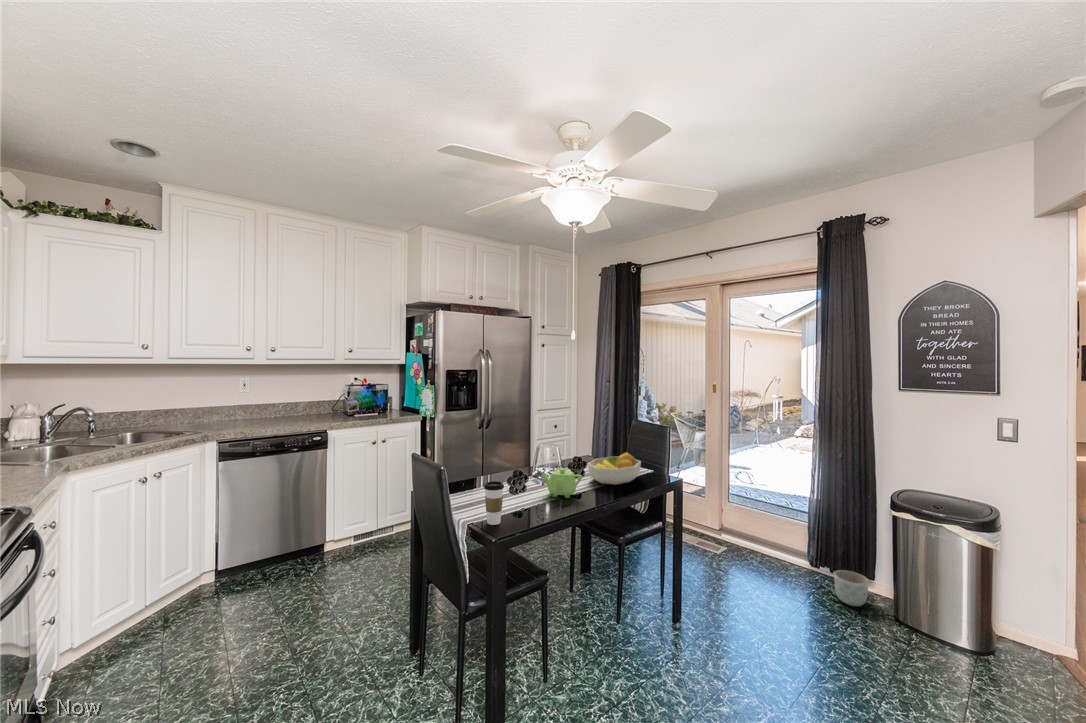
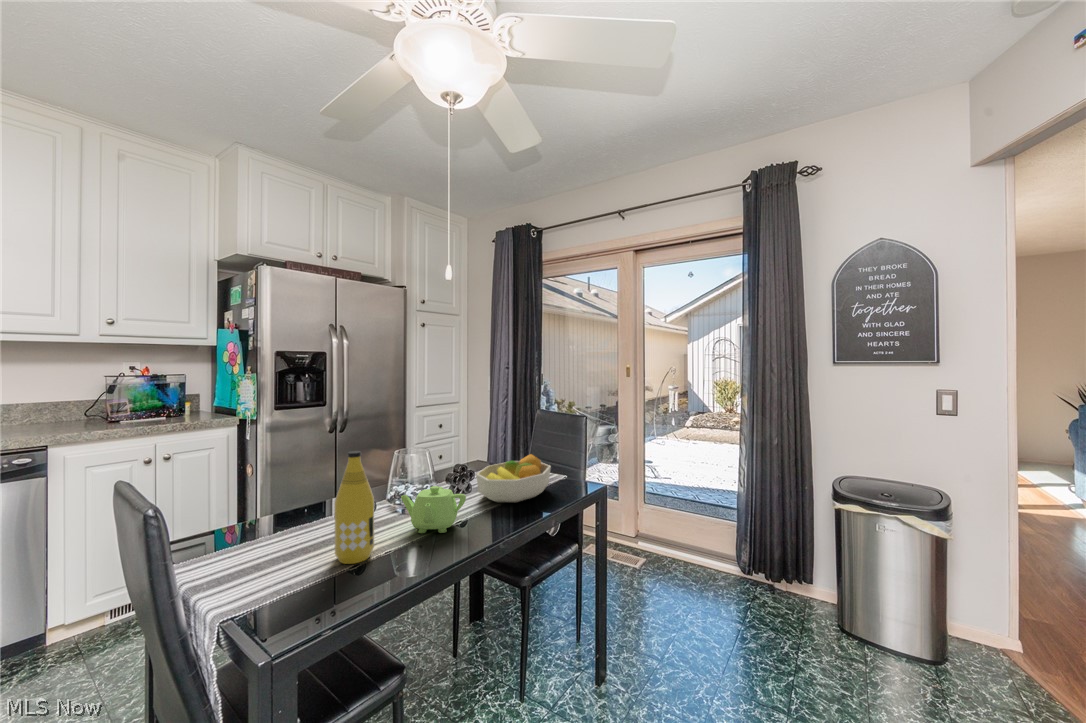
bottle: none [507,443,529,509] -> present [335,451,374,564]
coffee cup: present [484,481,504,525] -> none [273,524,316,609]
planter: present [834,570,869,606] -> none [772,577,810,620]

